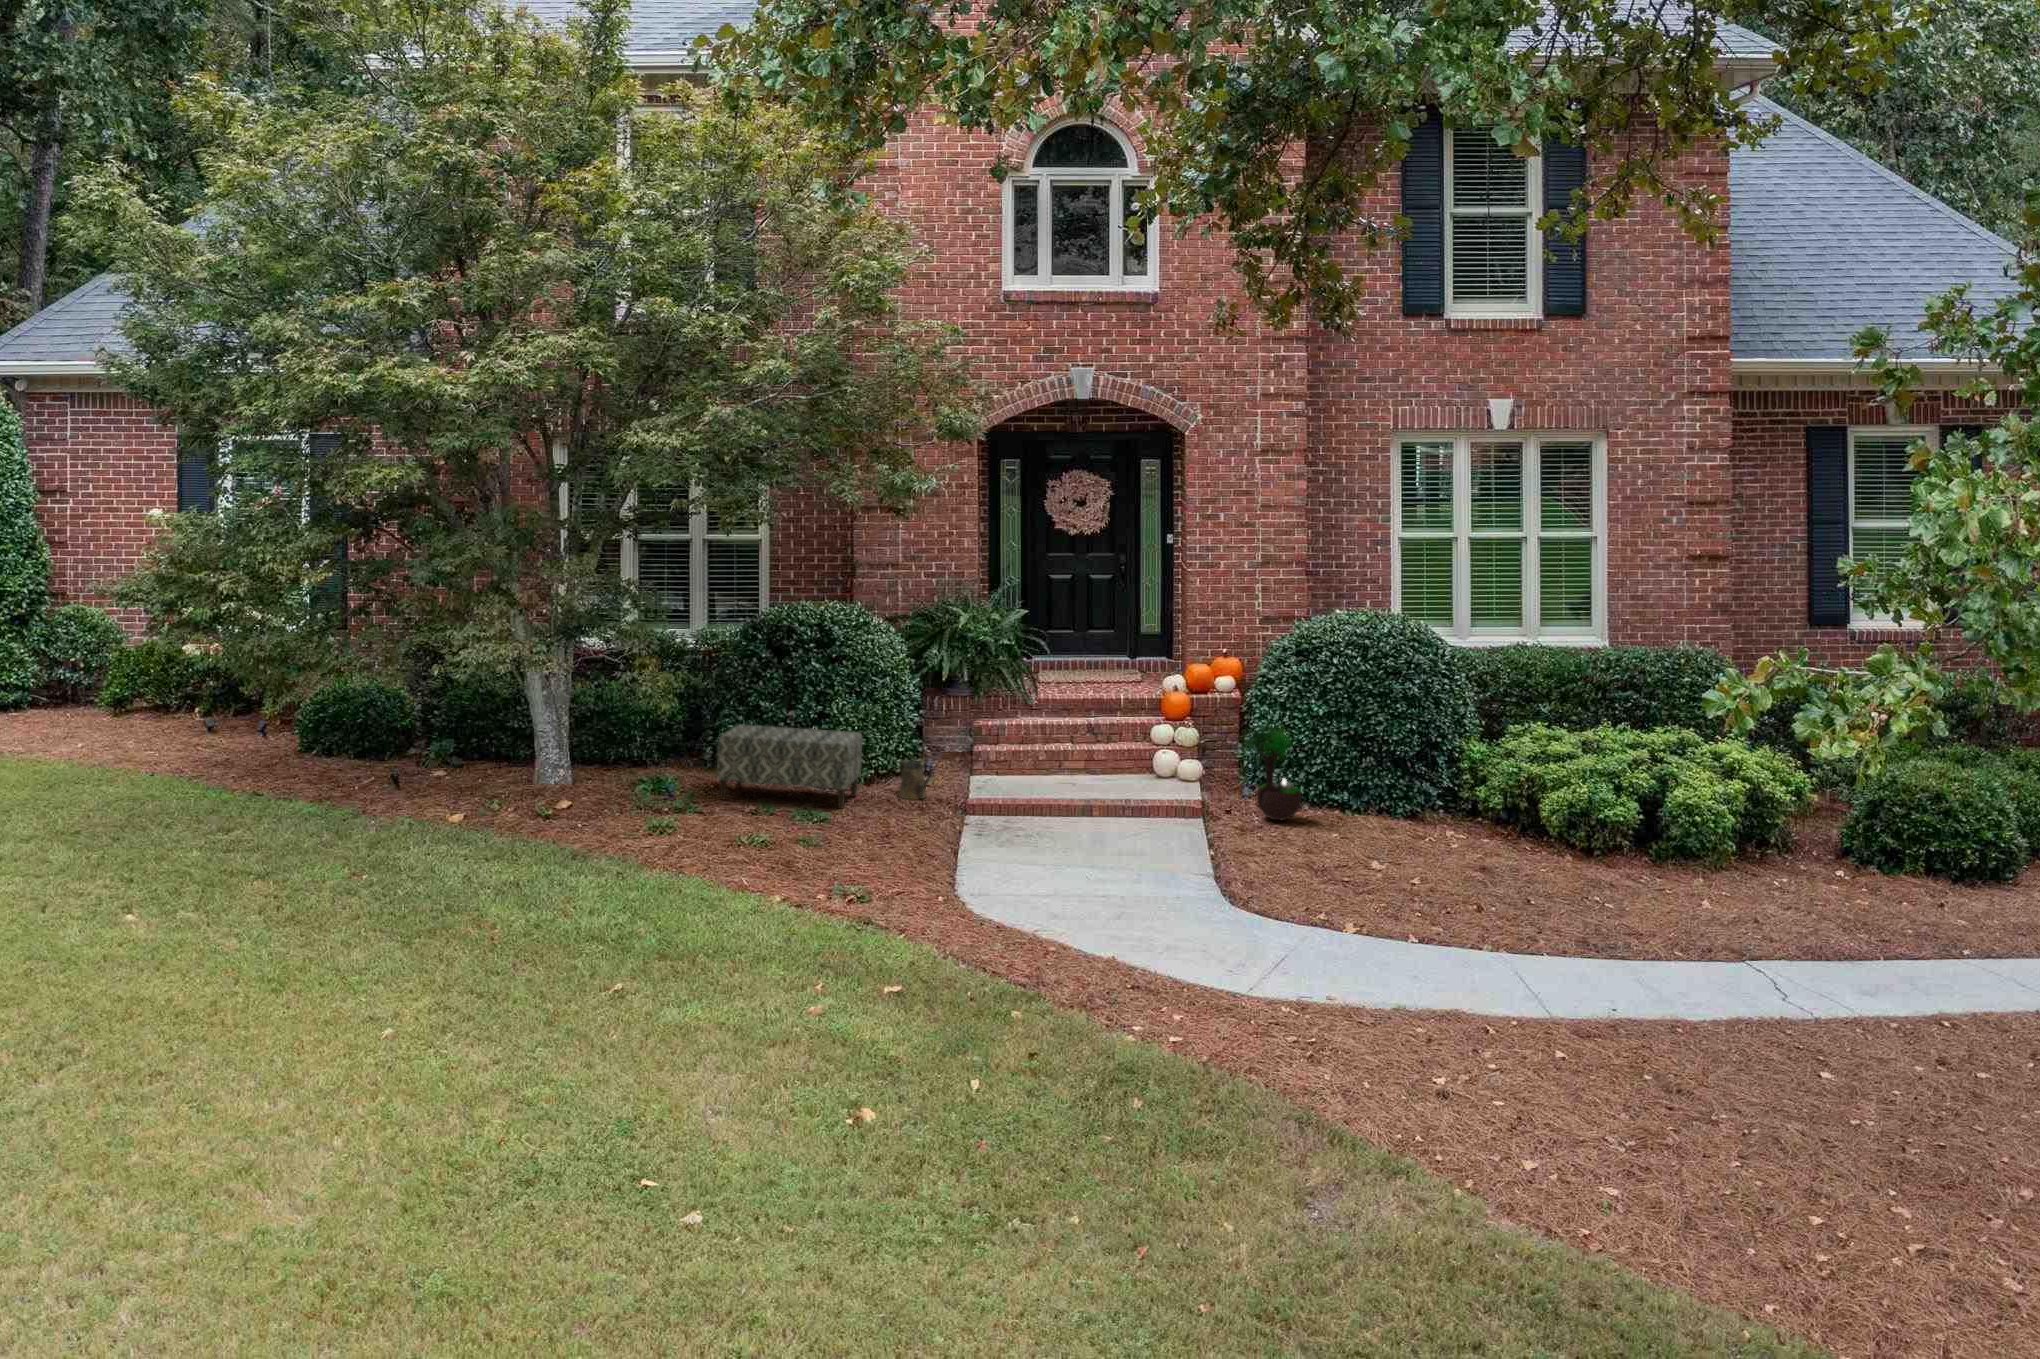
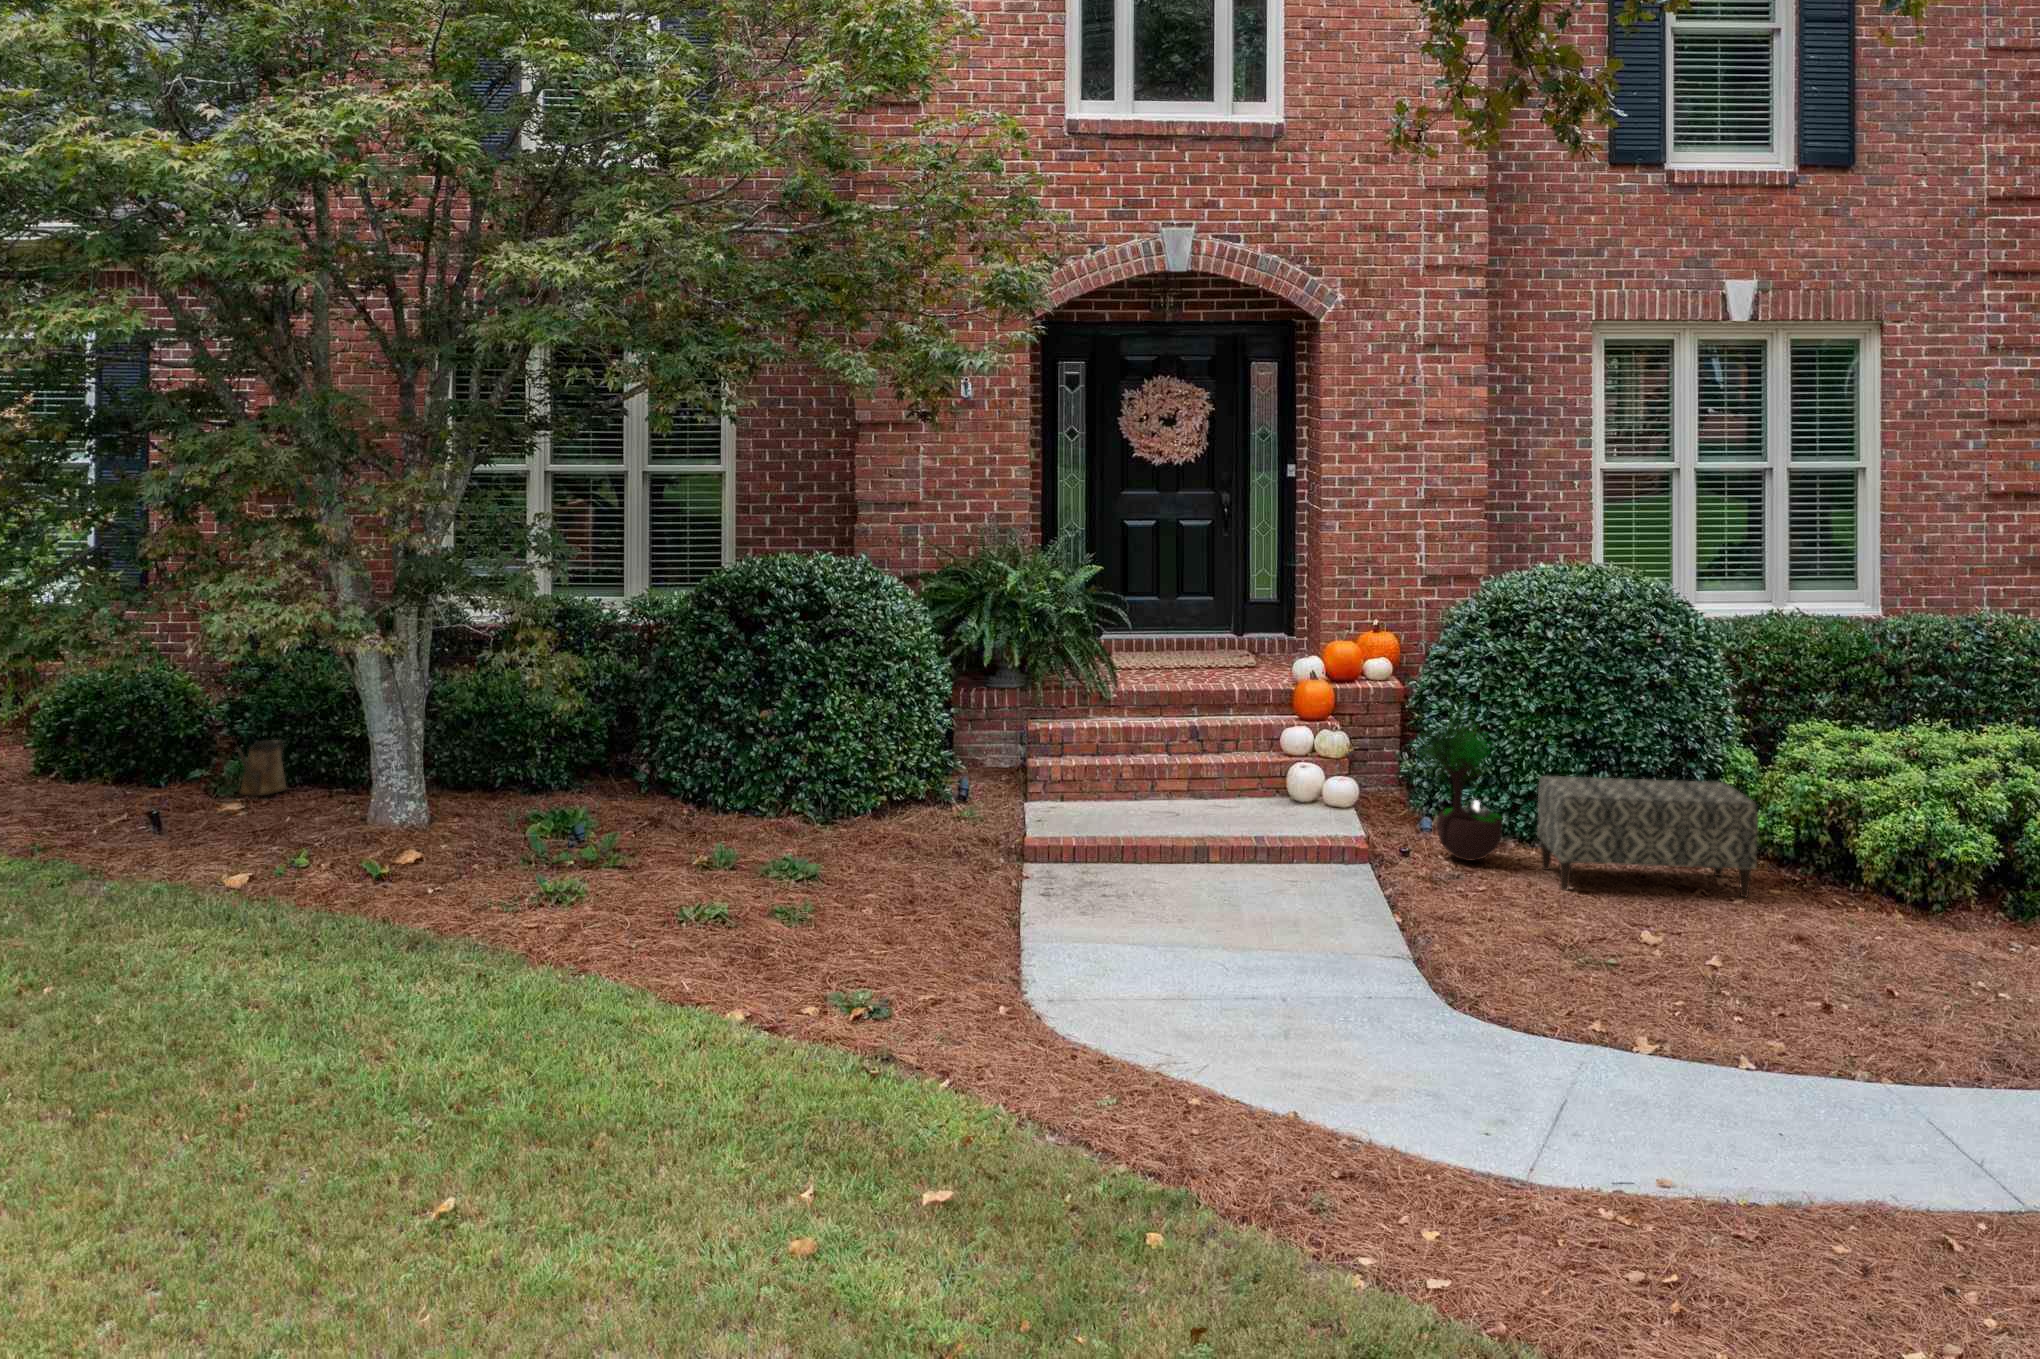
bench: present [717,724,863,808] -> present [1537,776,1758,897]
watering can: present [898,760,936,800] -> present [235,740,287,796]

